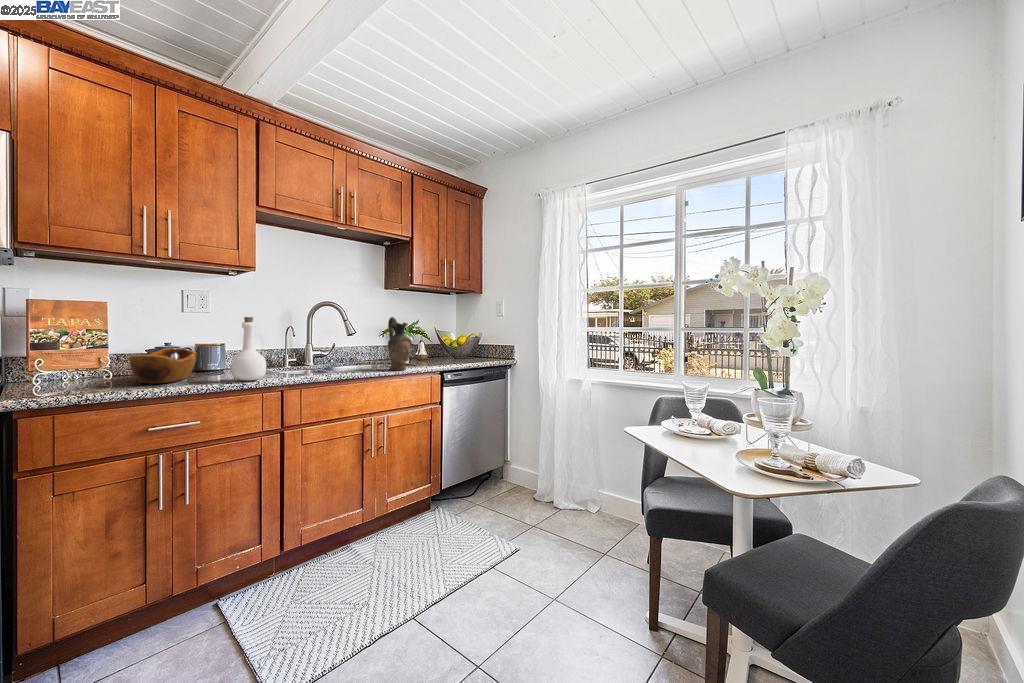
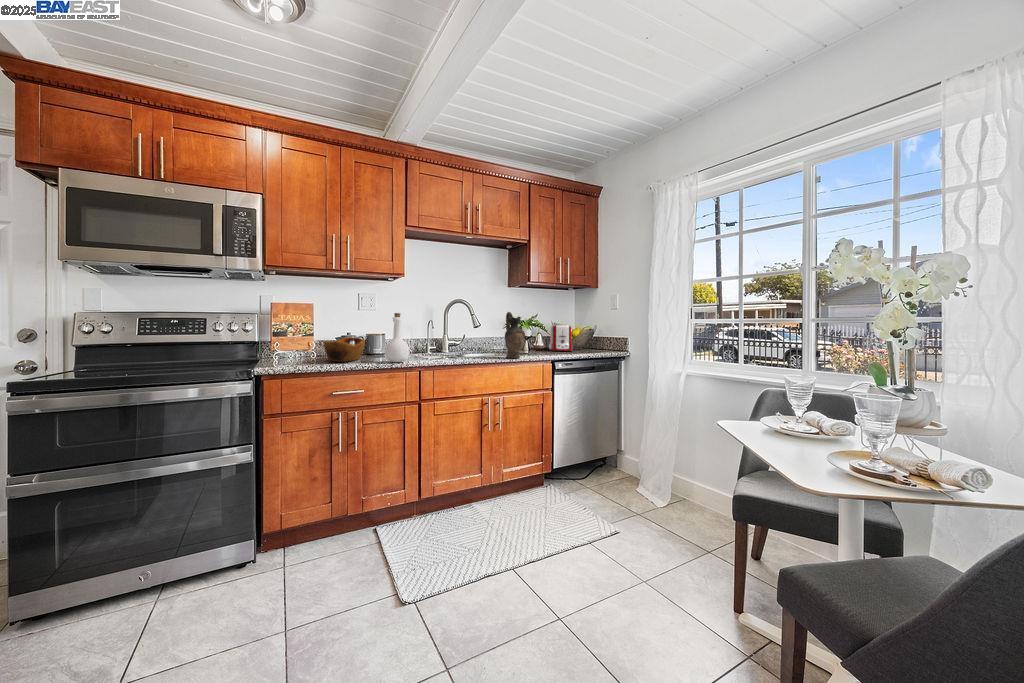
toaster: none [430,332,458,359] -> present [549,325,573,351]

